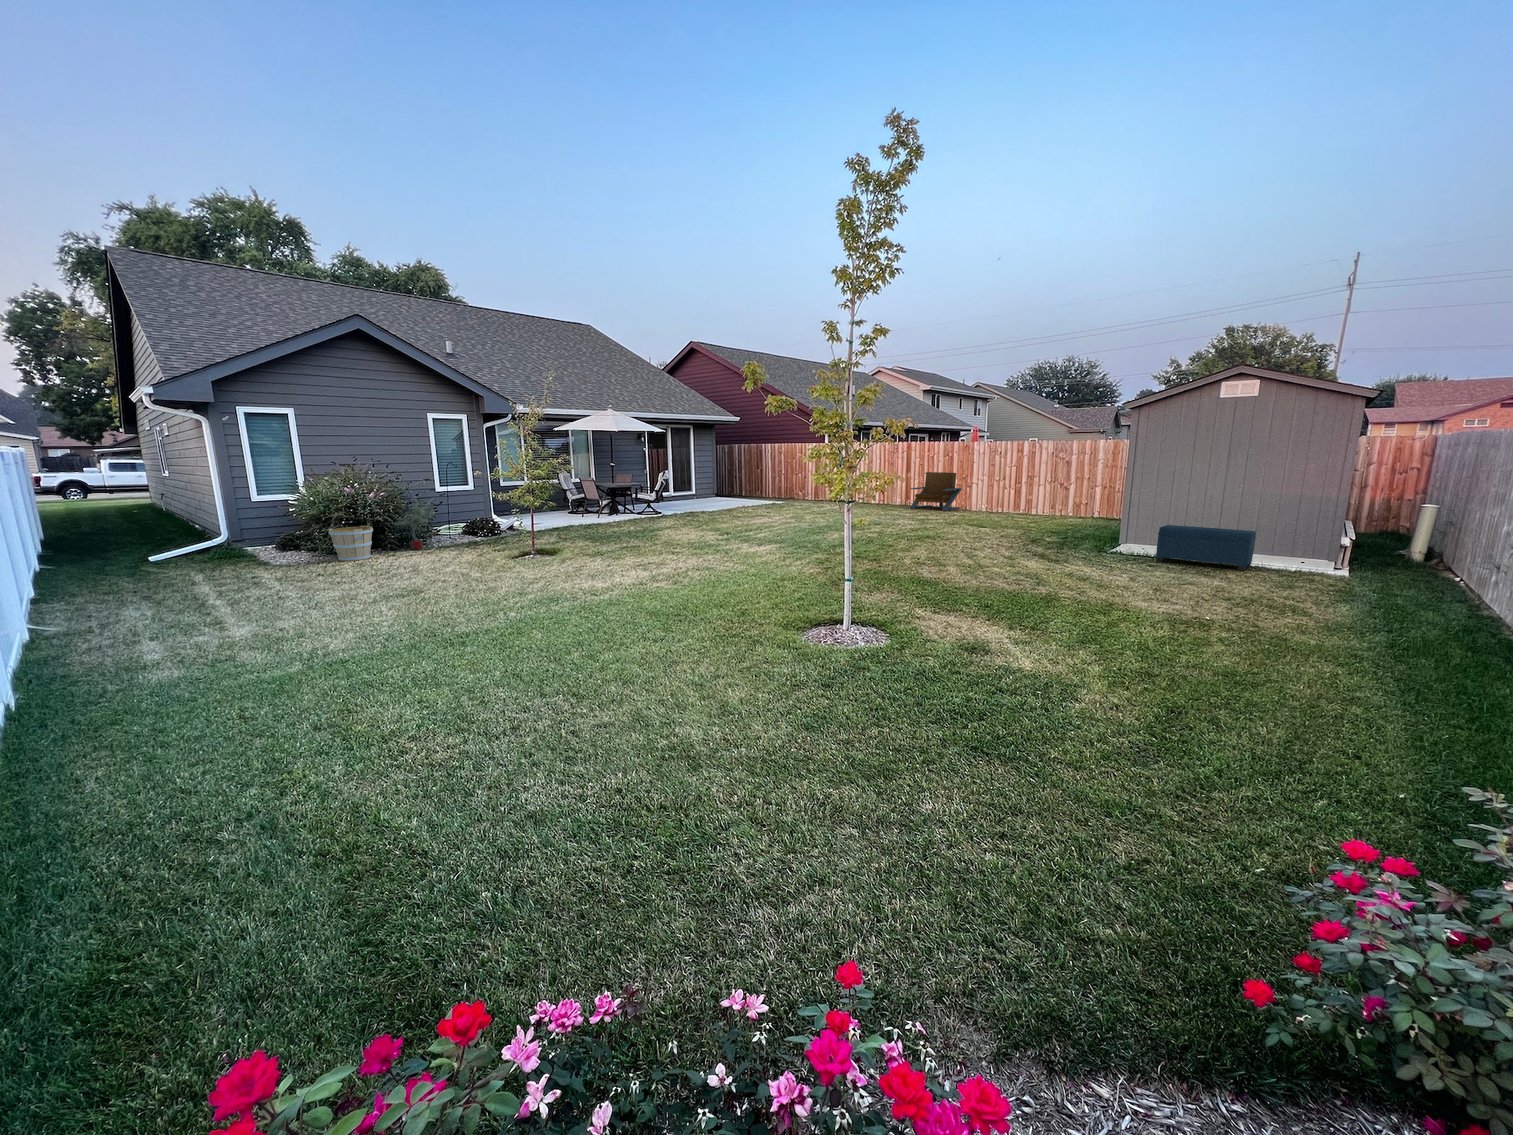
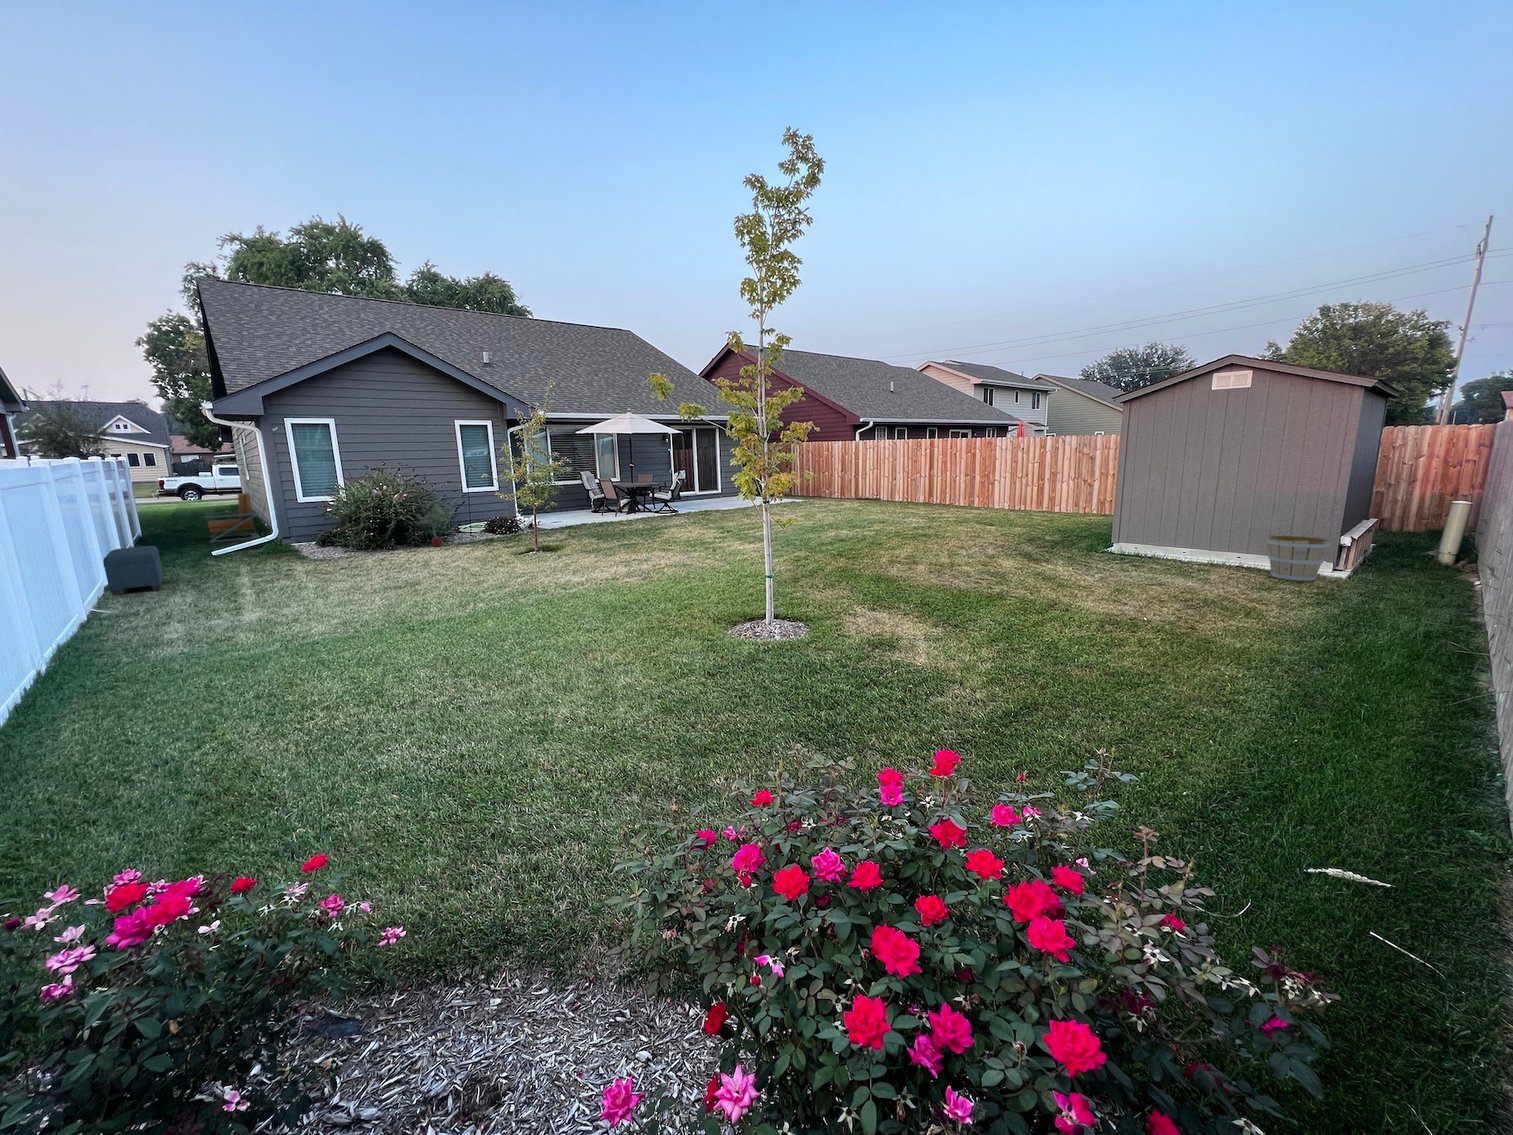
lounge chair: present [910,472,961,511] -> present [206,493,260,542]
bench: present [1156,525,1256,571] -> present [103,546,163,595]
wooden bucket: present [329,526,373,561] -> present [1267,535,1331,581]

